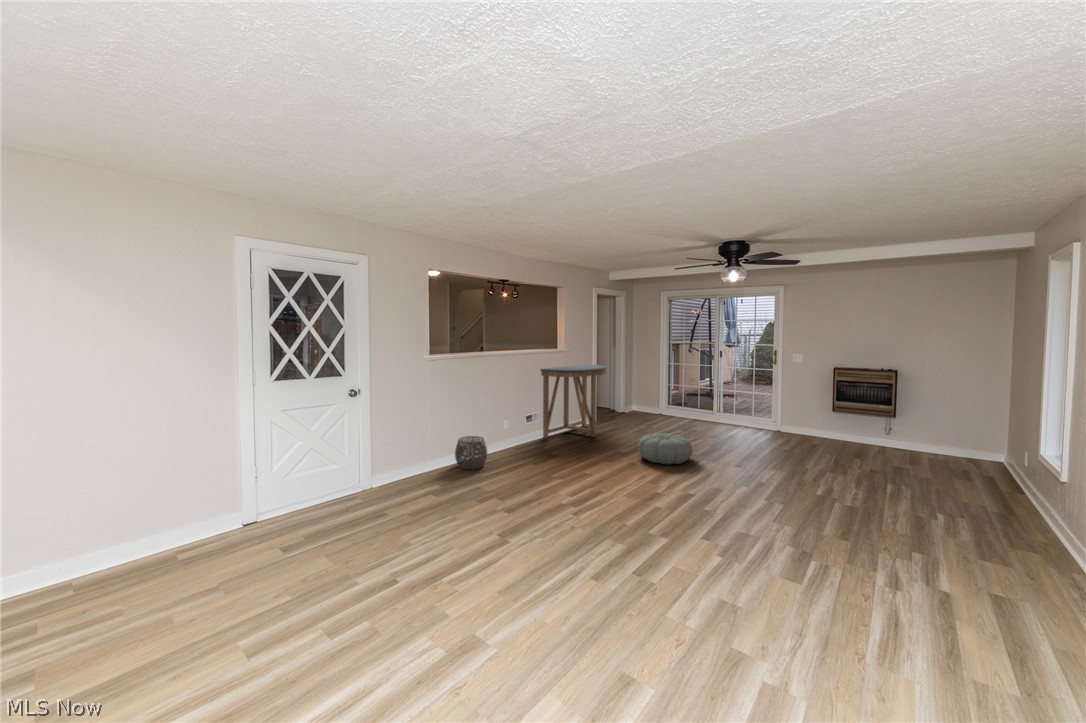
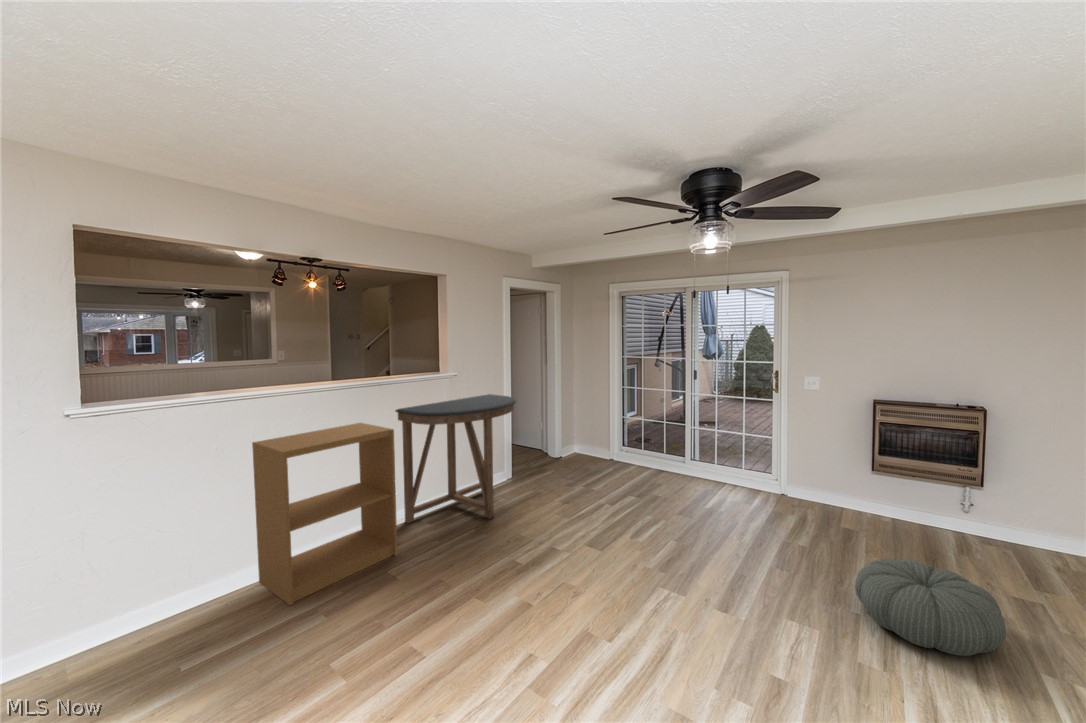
bookshelf: none [485,375,551,462] -> present [252,423,397,605]
pouf: present [638,433,693,464] -> present [855,559,1006,656]
woven basket: present [455,436,487,469] -> none [150,559,232,642]

